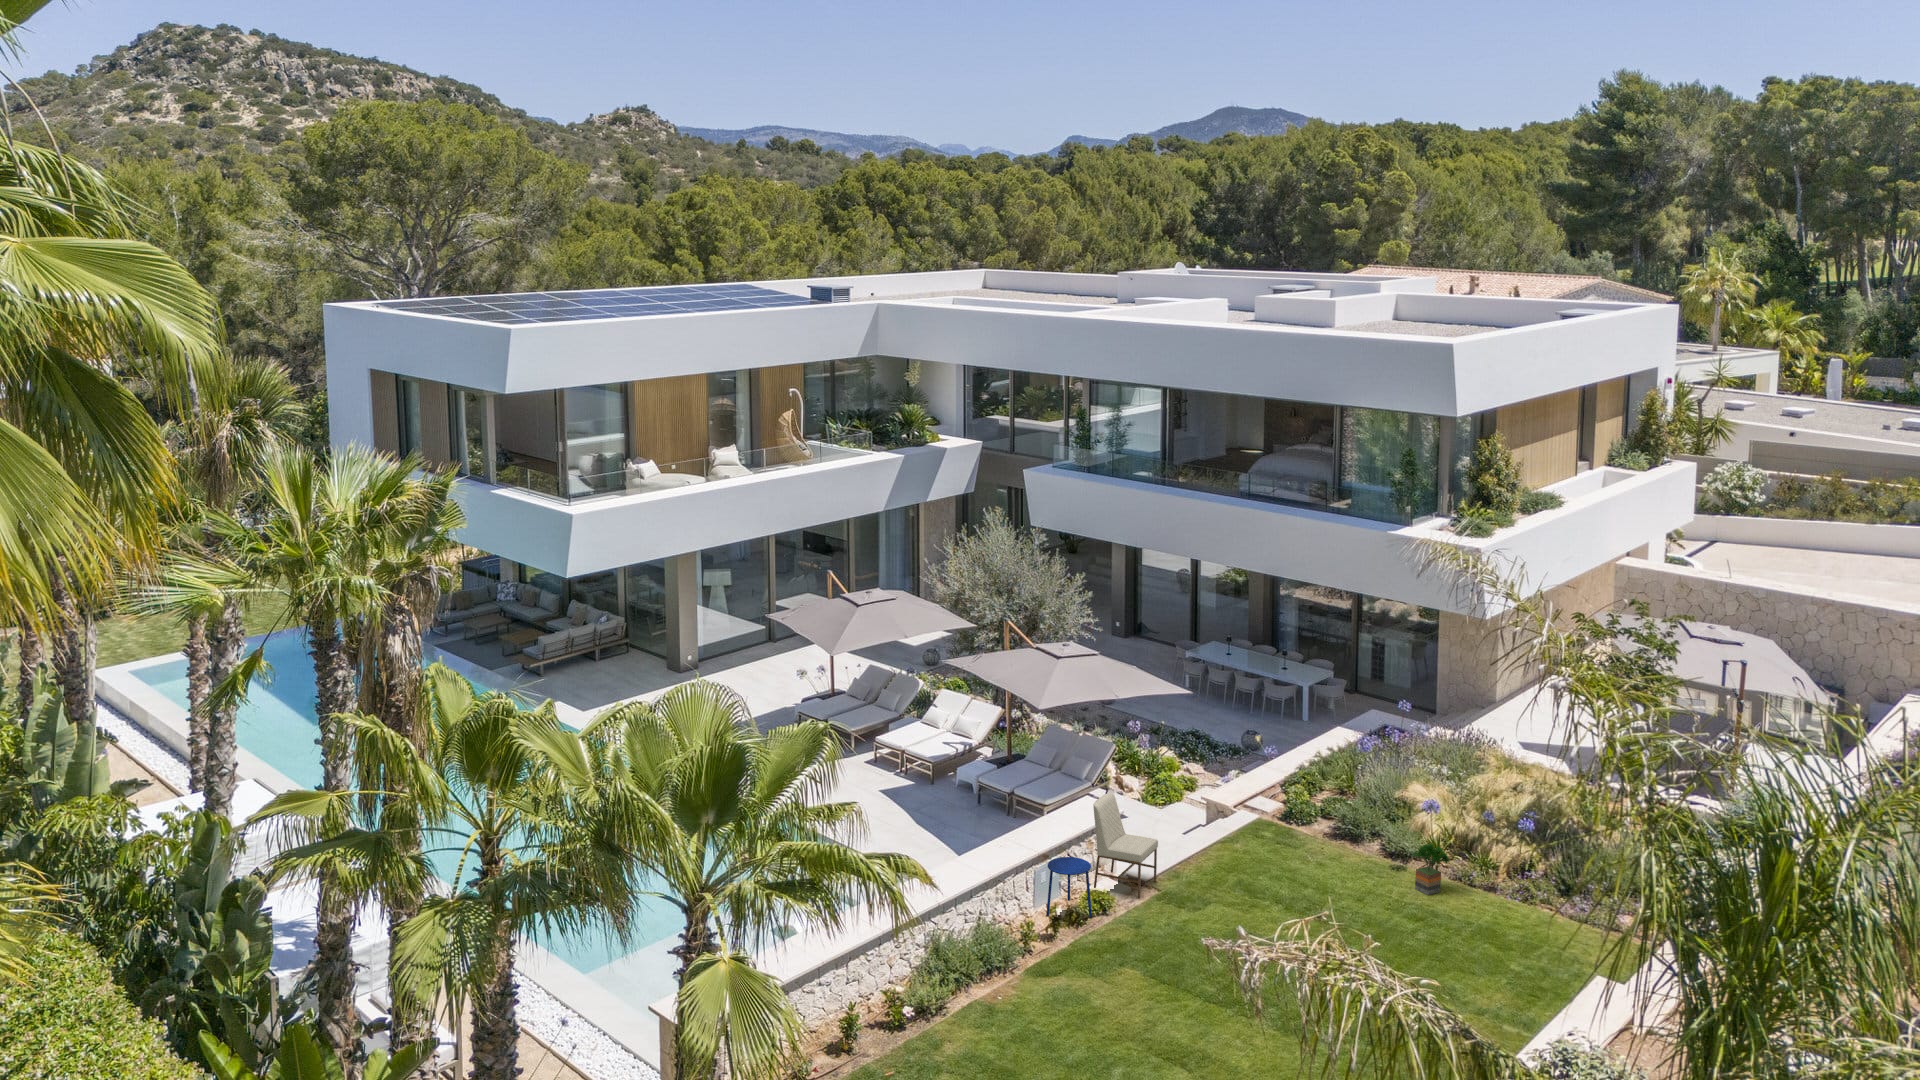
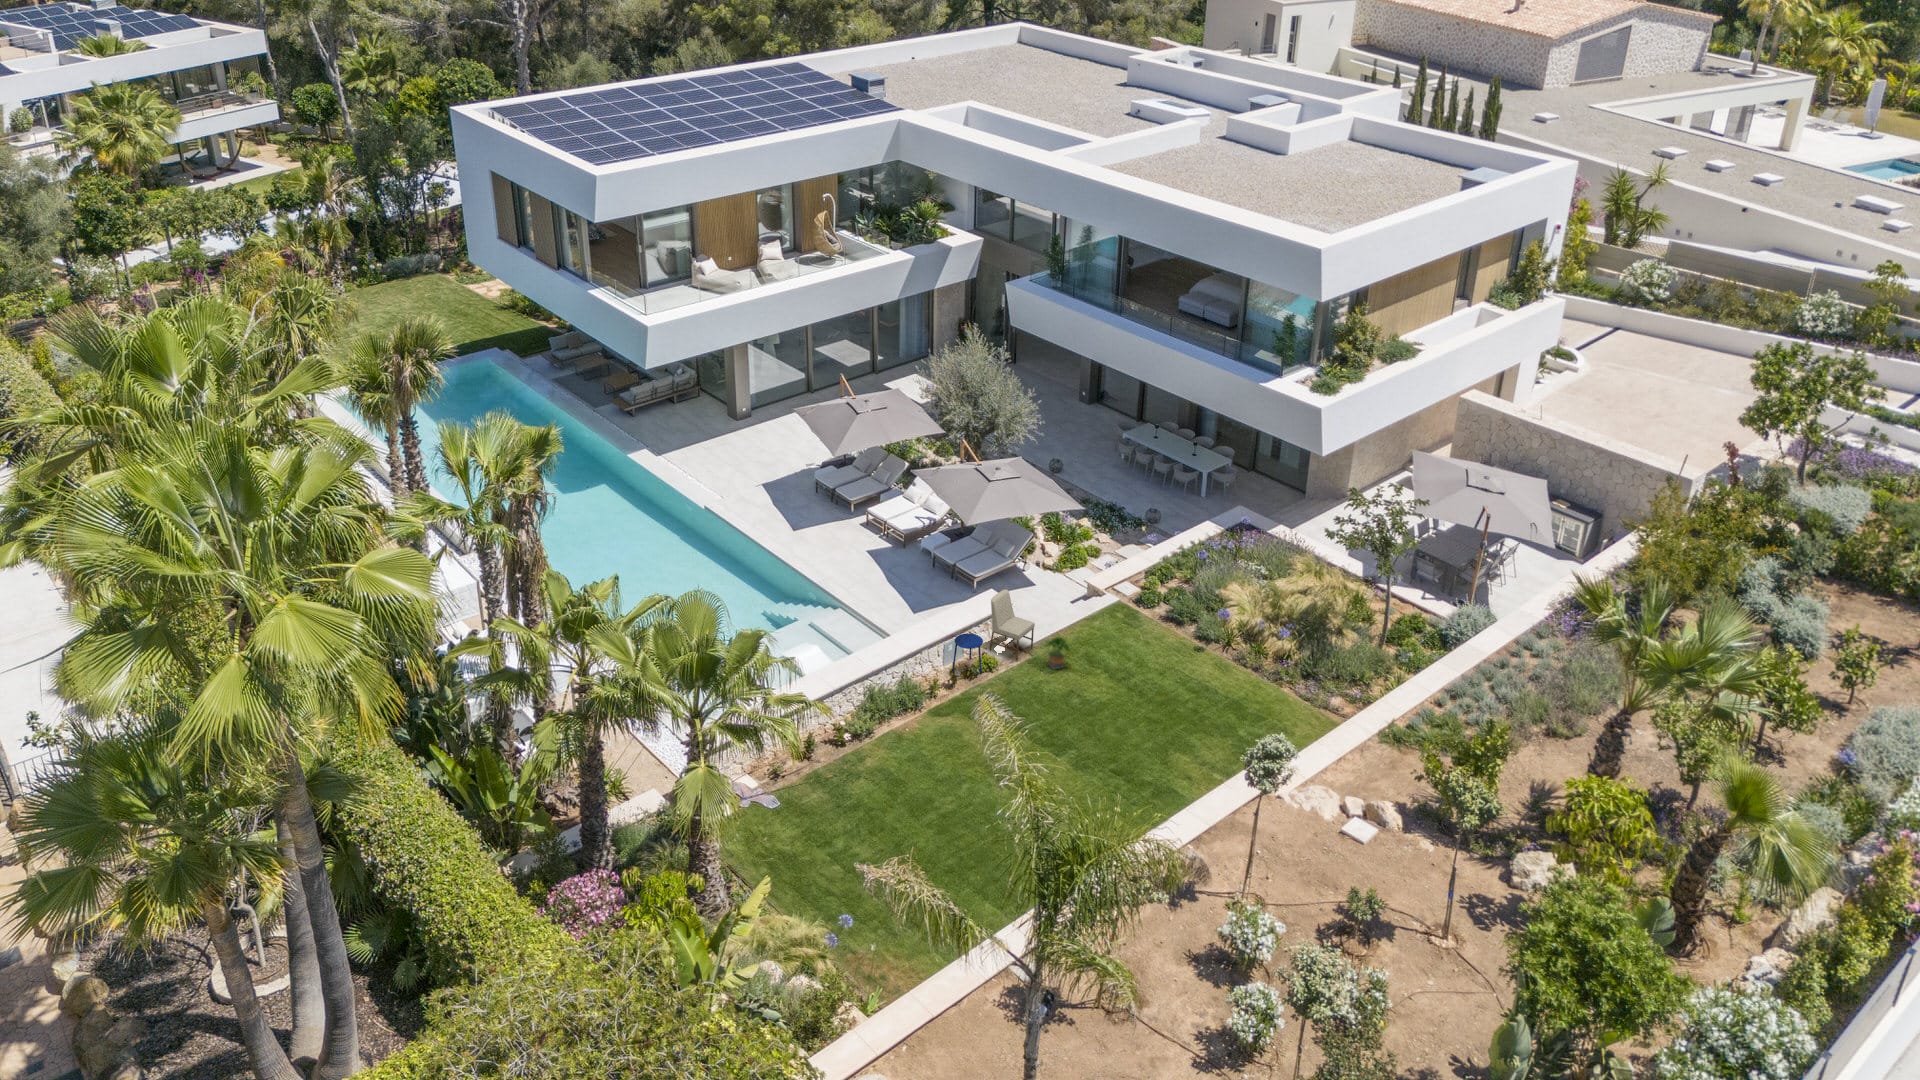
potted tree: present [1413,844,1450,895] -> present [1048,637,1069,669]

